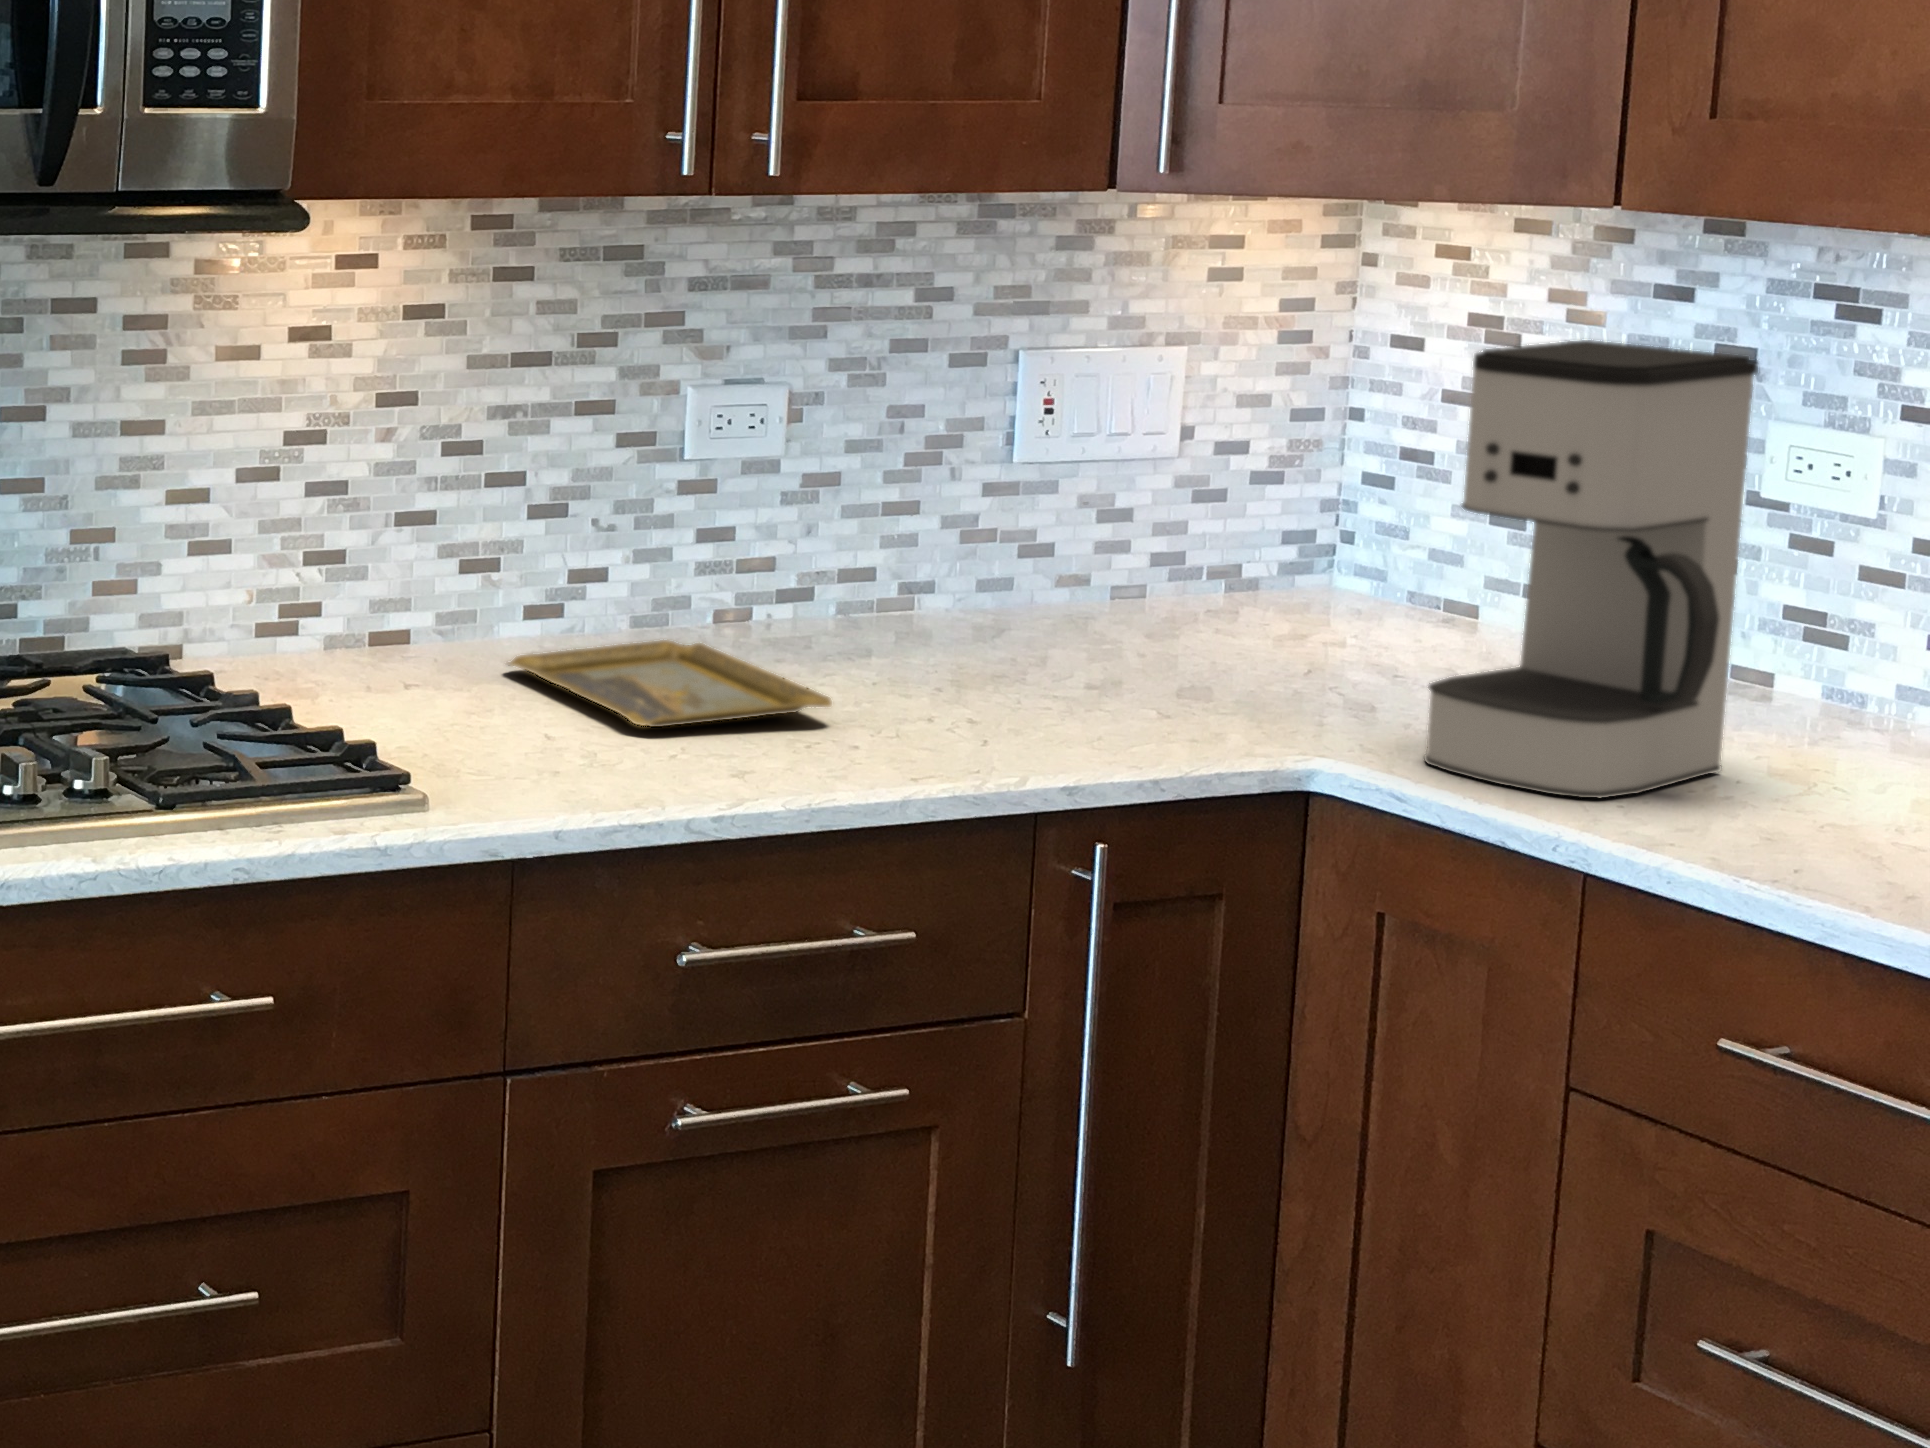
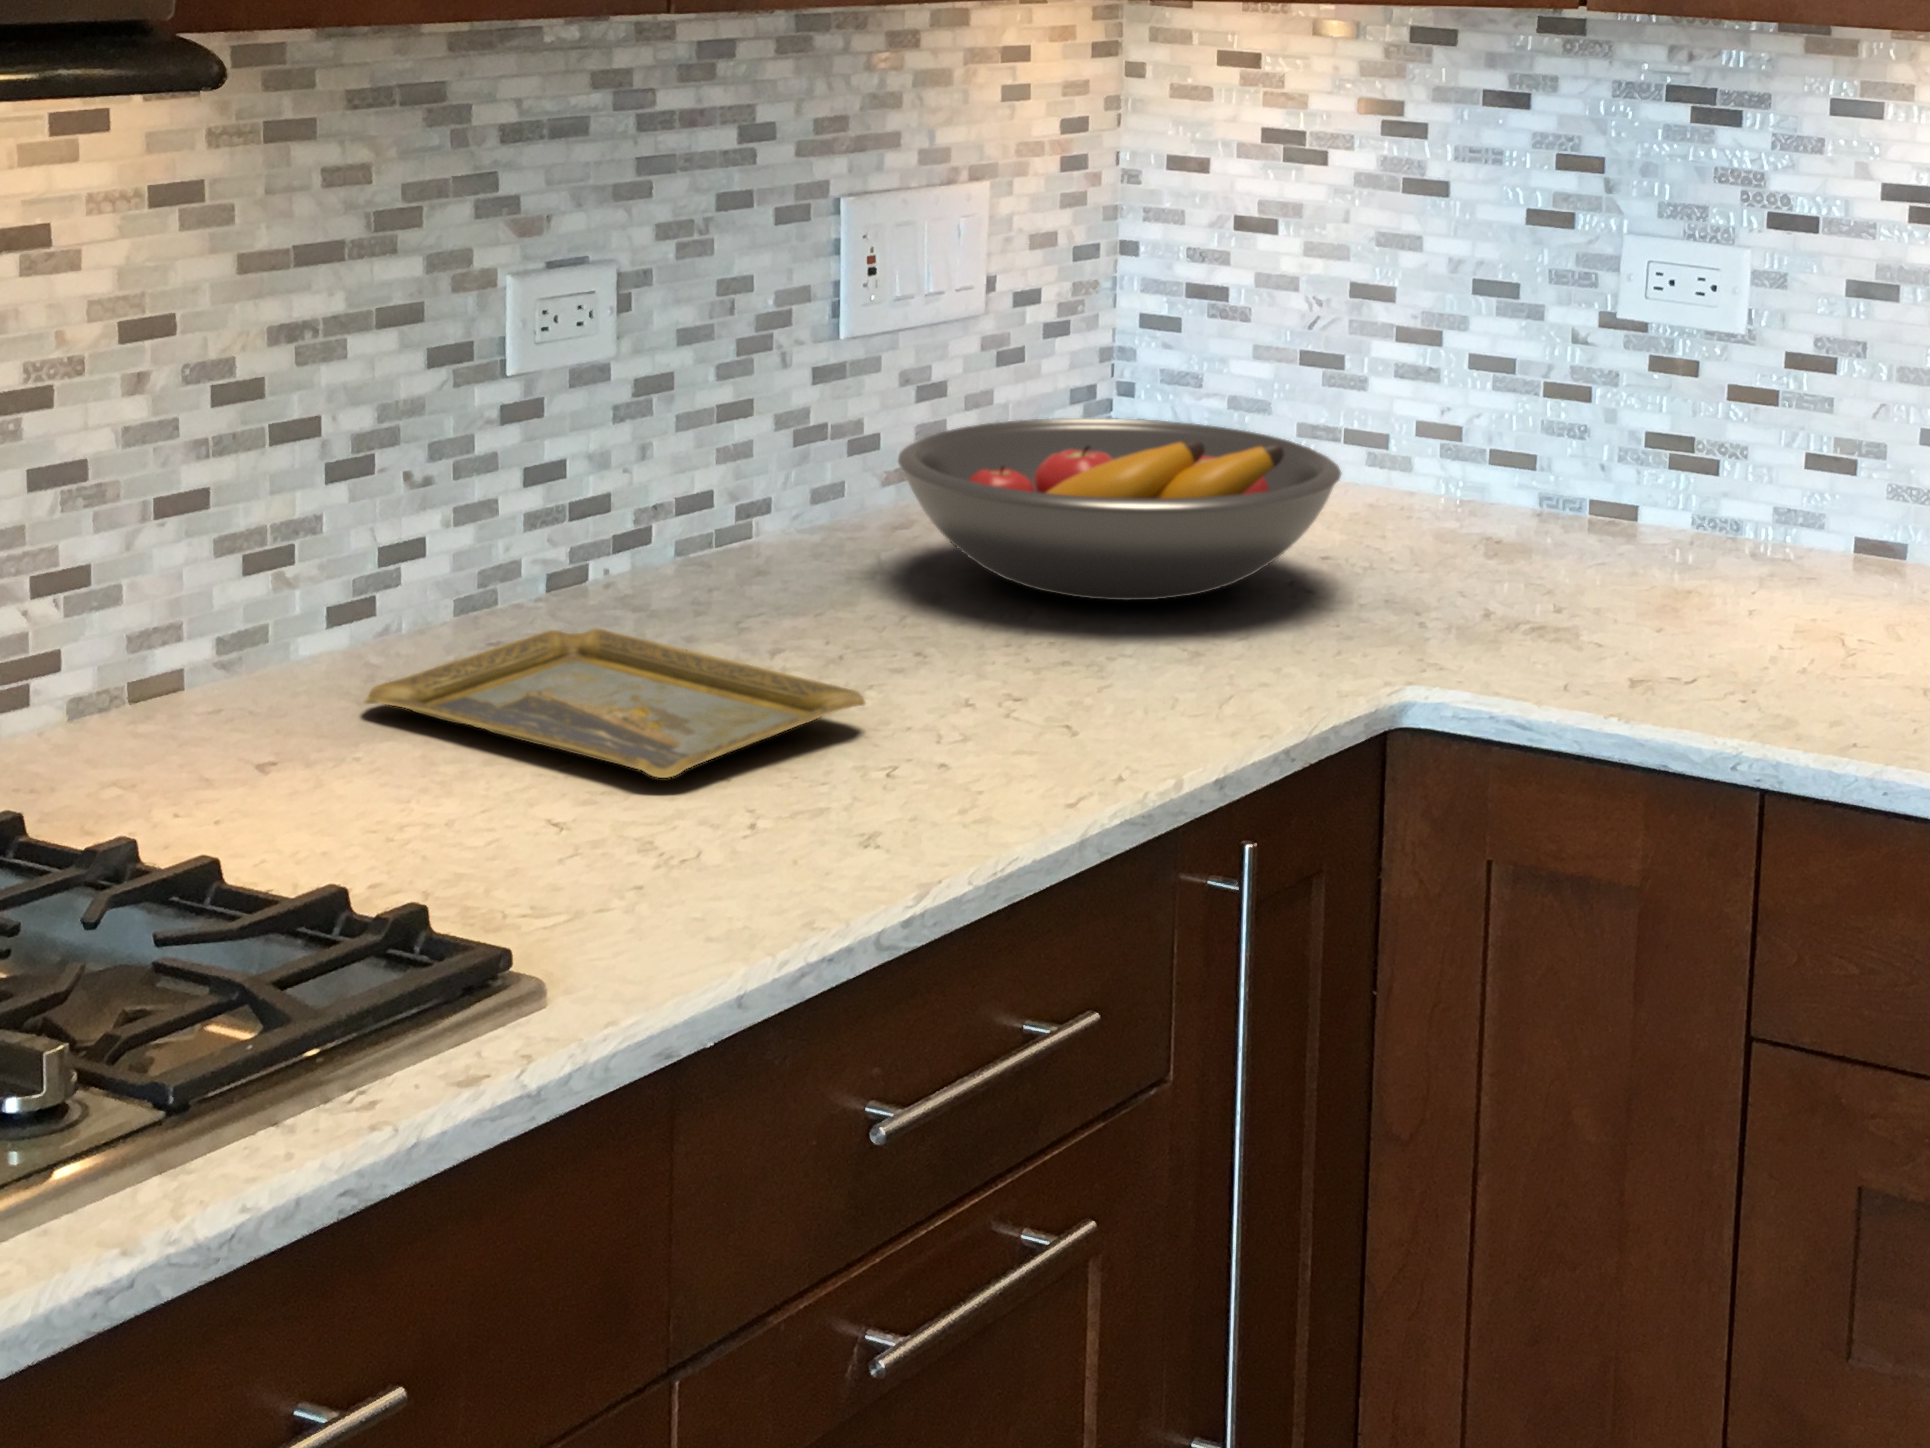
coffee maker: present [1425,340,1758,799] -> none [1491,163,1786,687]
fruit bowl: none [995,539,1382,687] -> present [898,418,1341,600]

